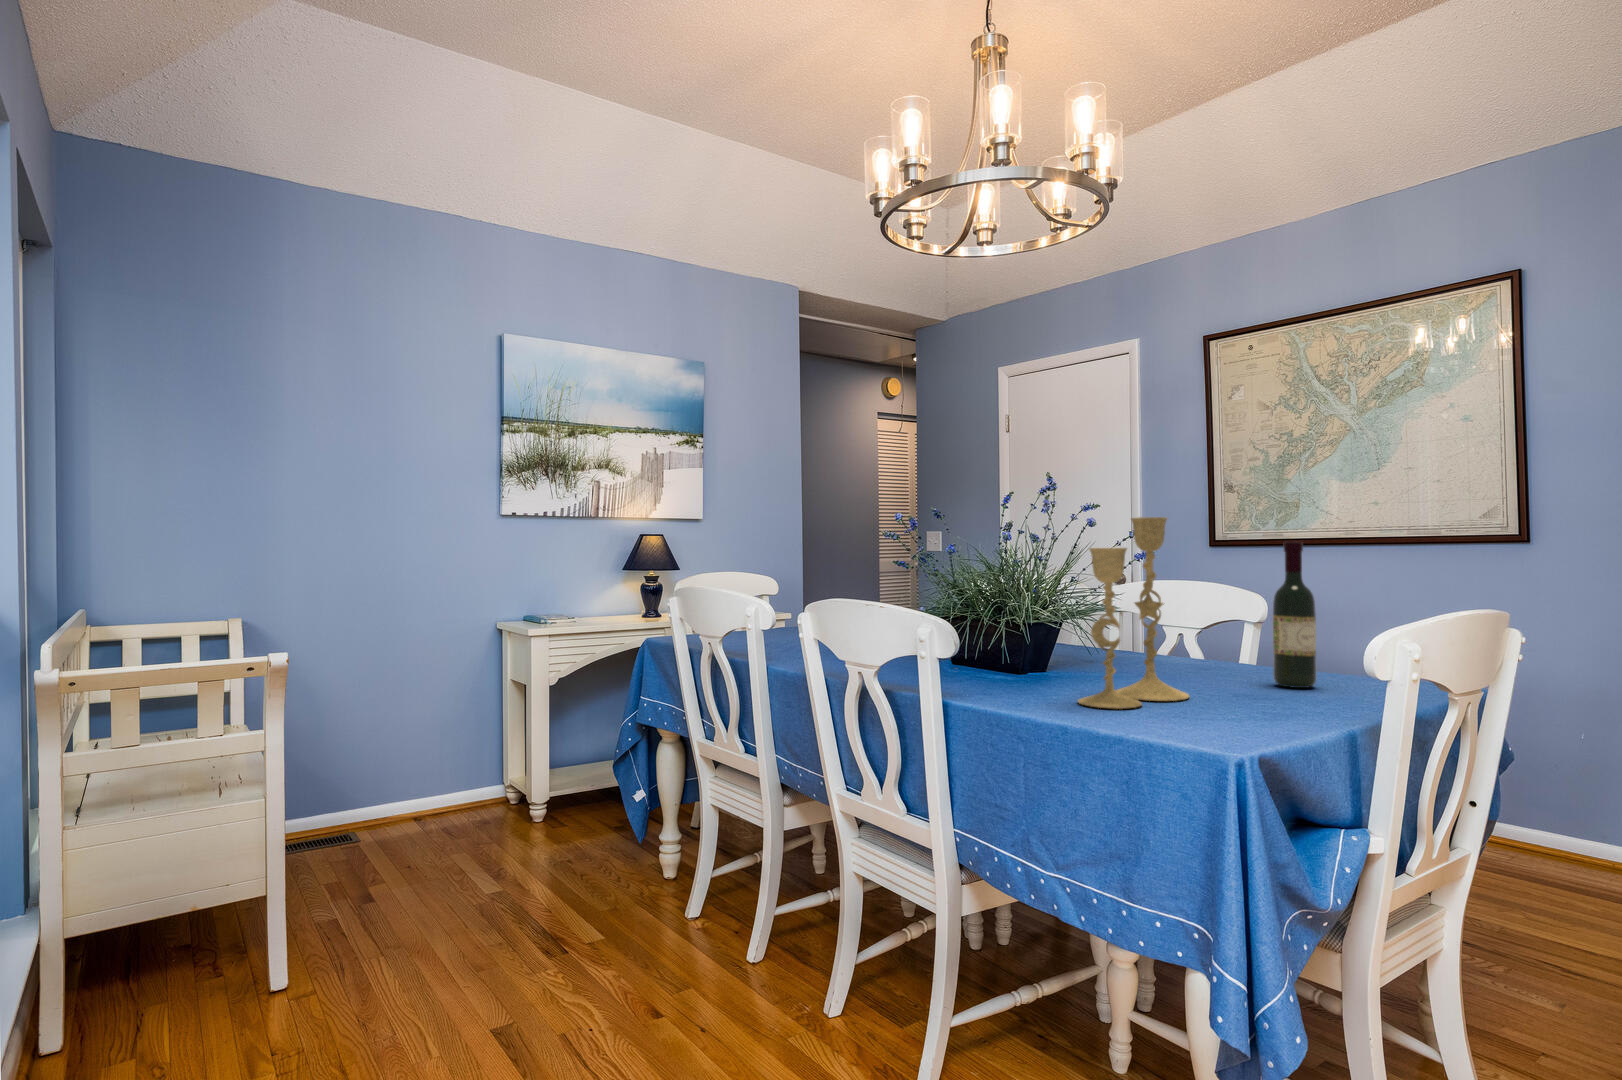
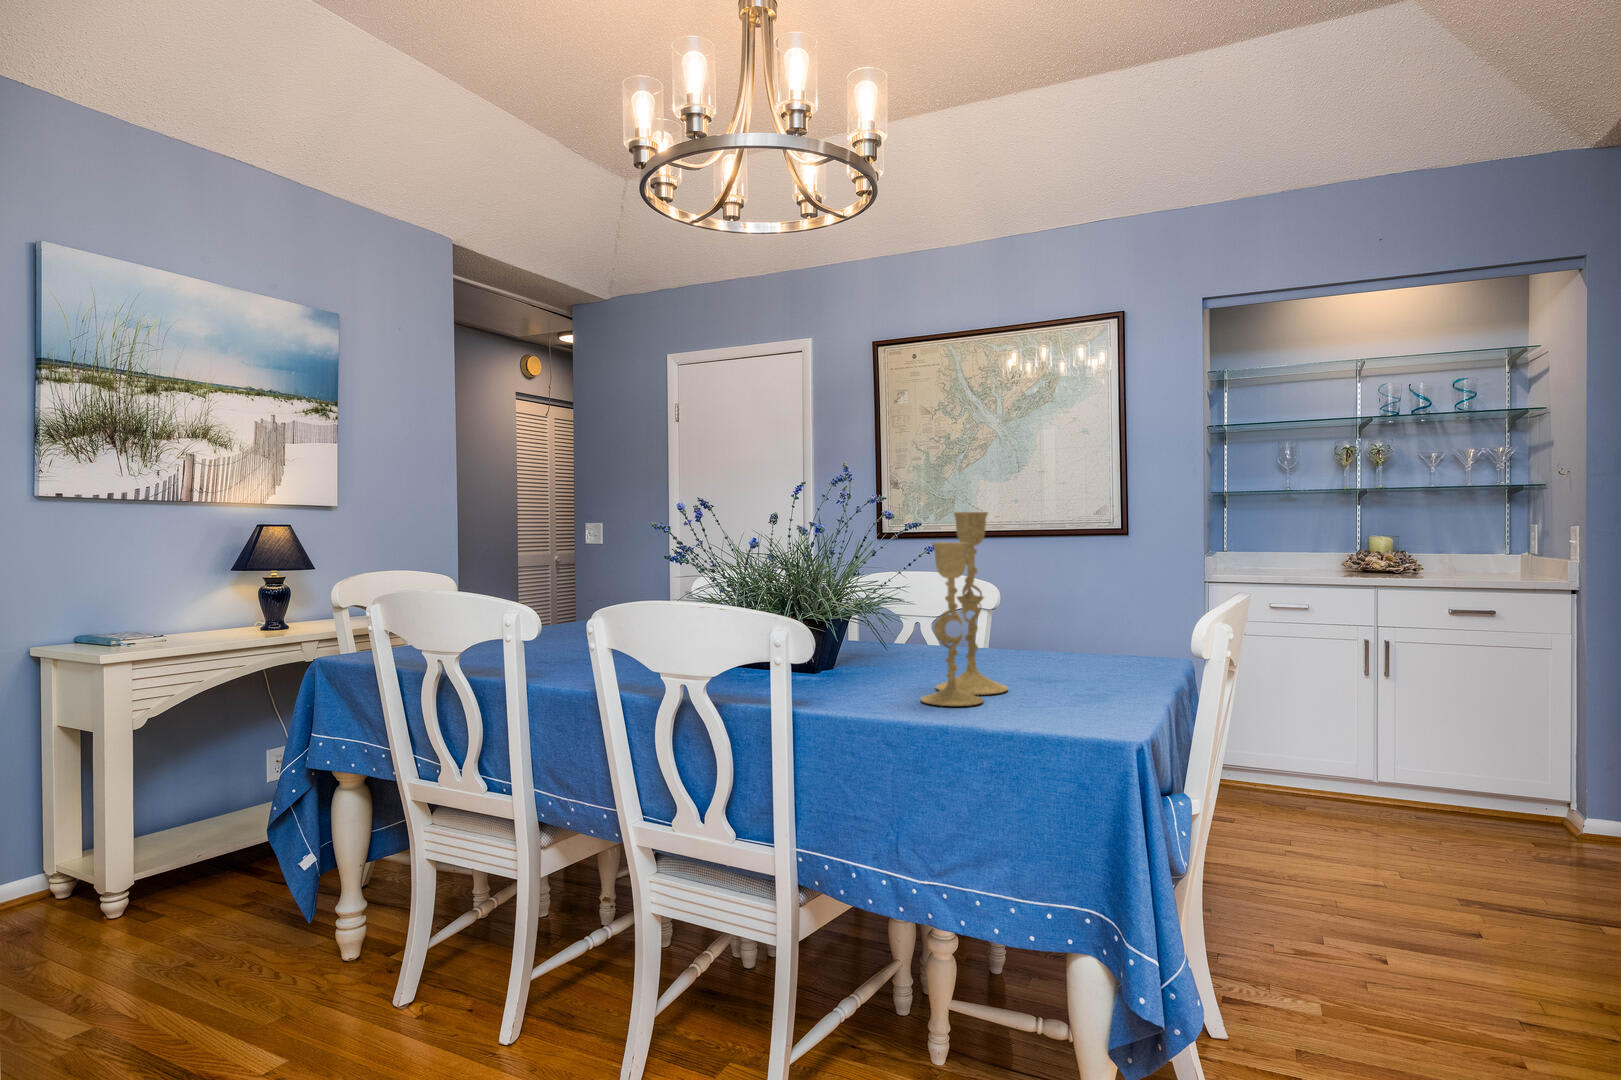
wine bottle: present [1273,542,1317,688] -> none [1049,537,1085,671]

